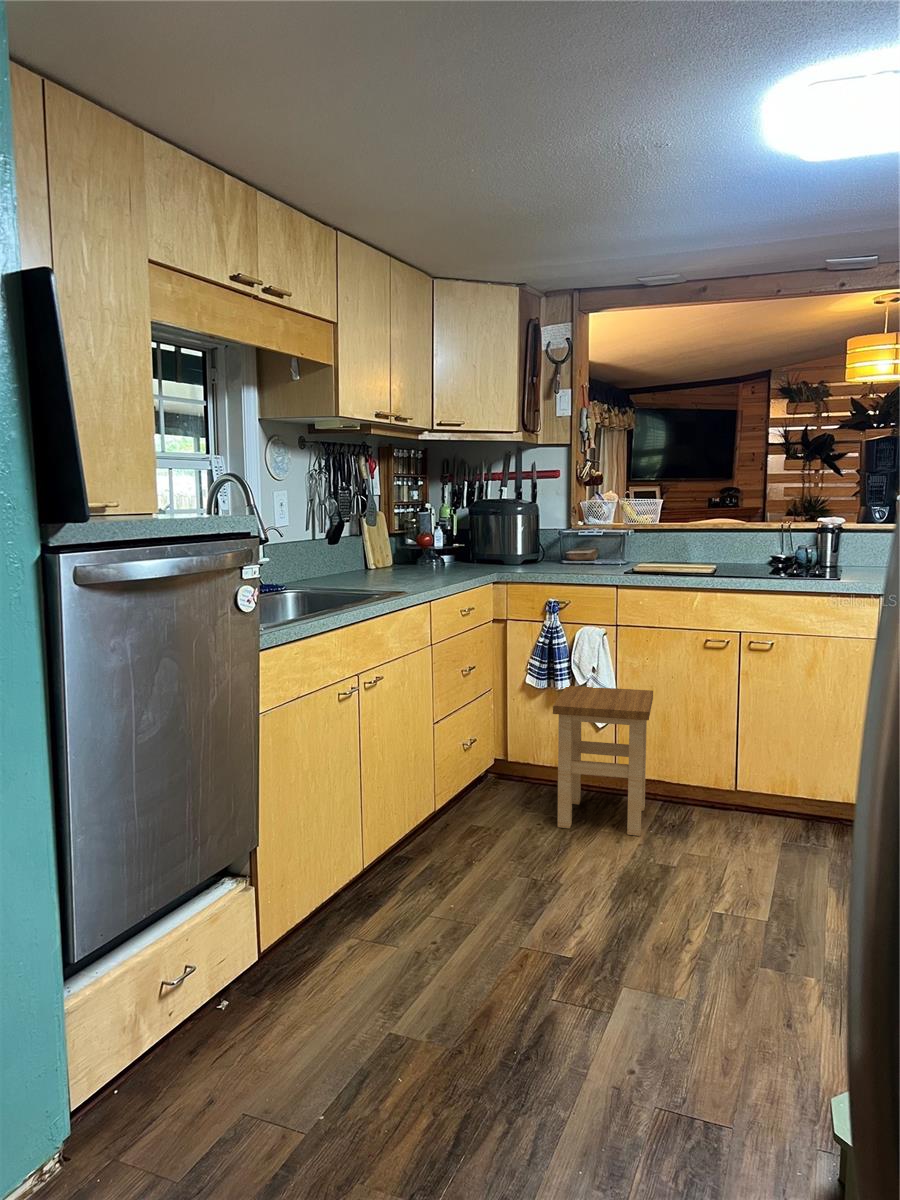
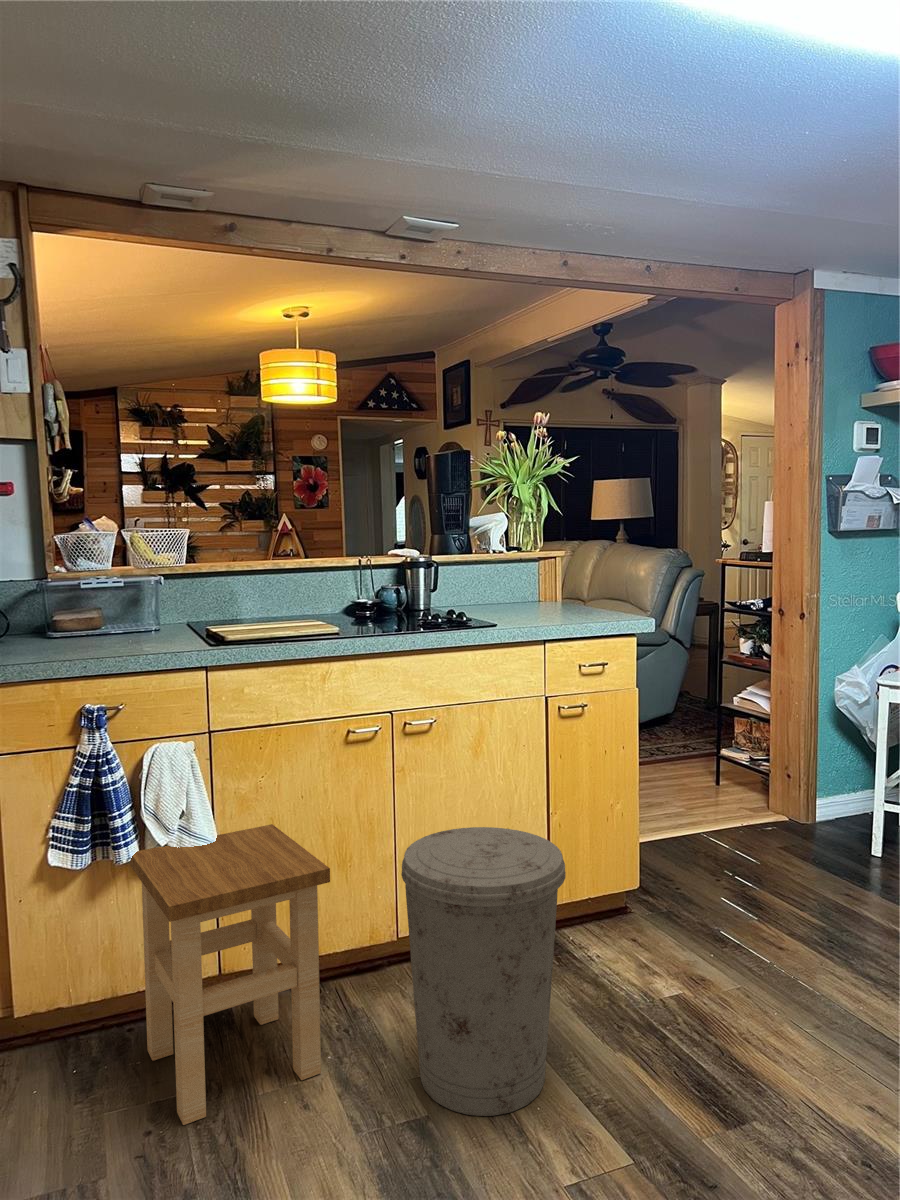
trash can: none [679,710,795,889] -> present [401,827,566,1116]

